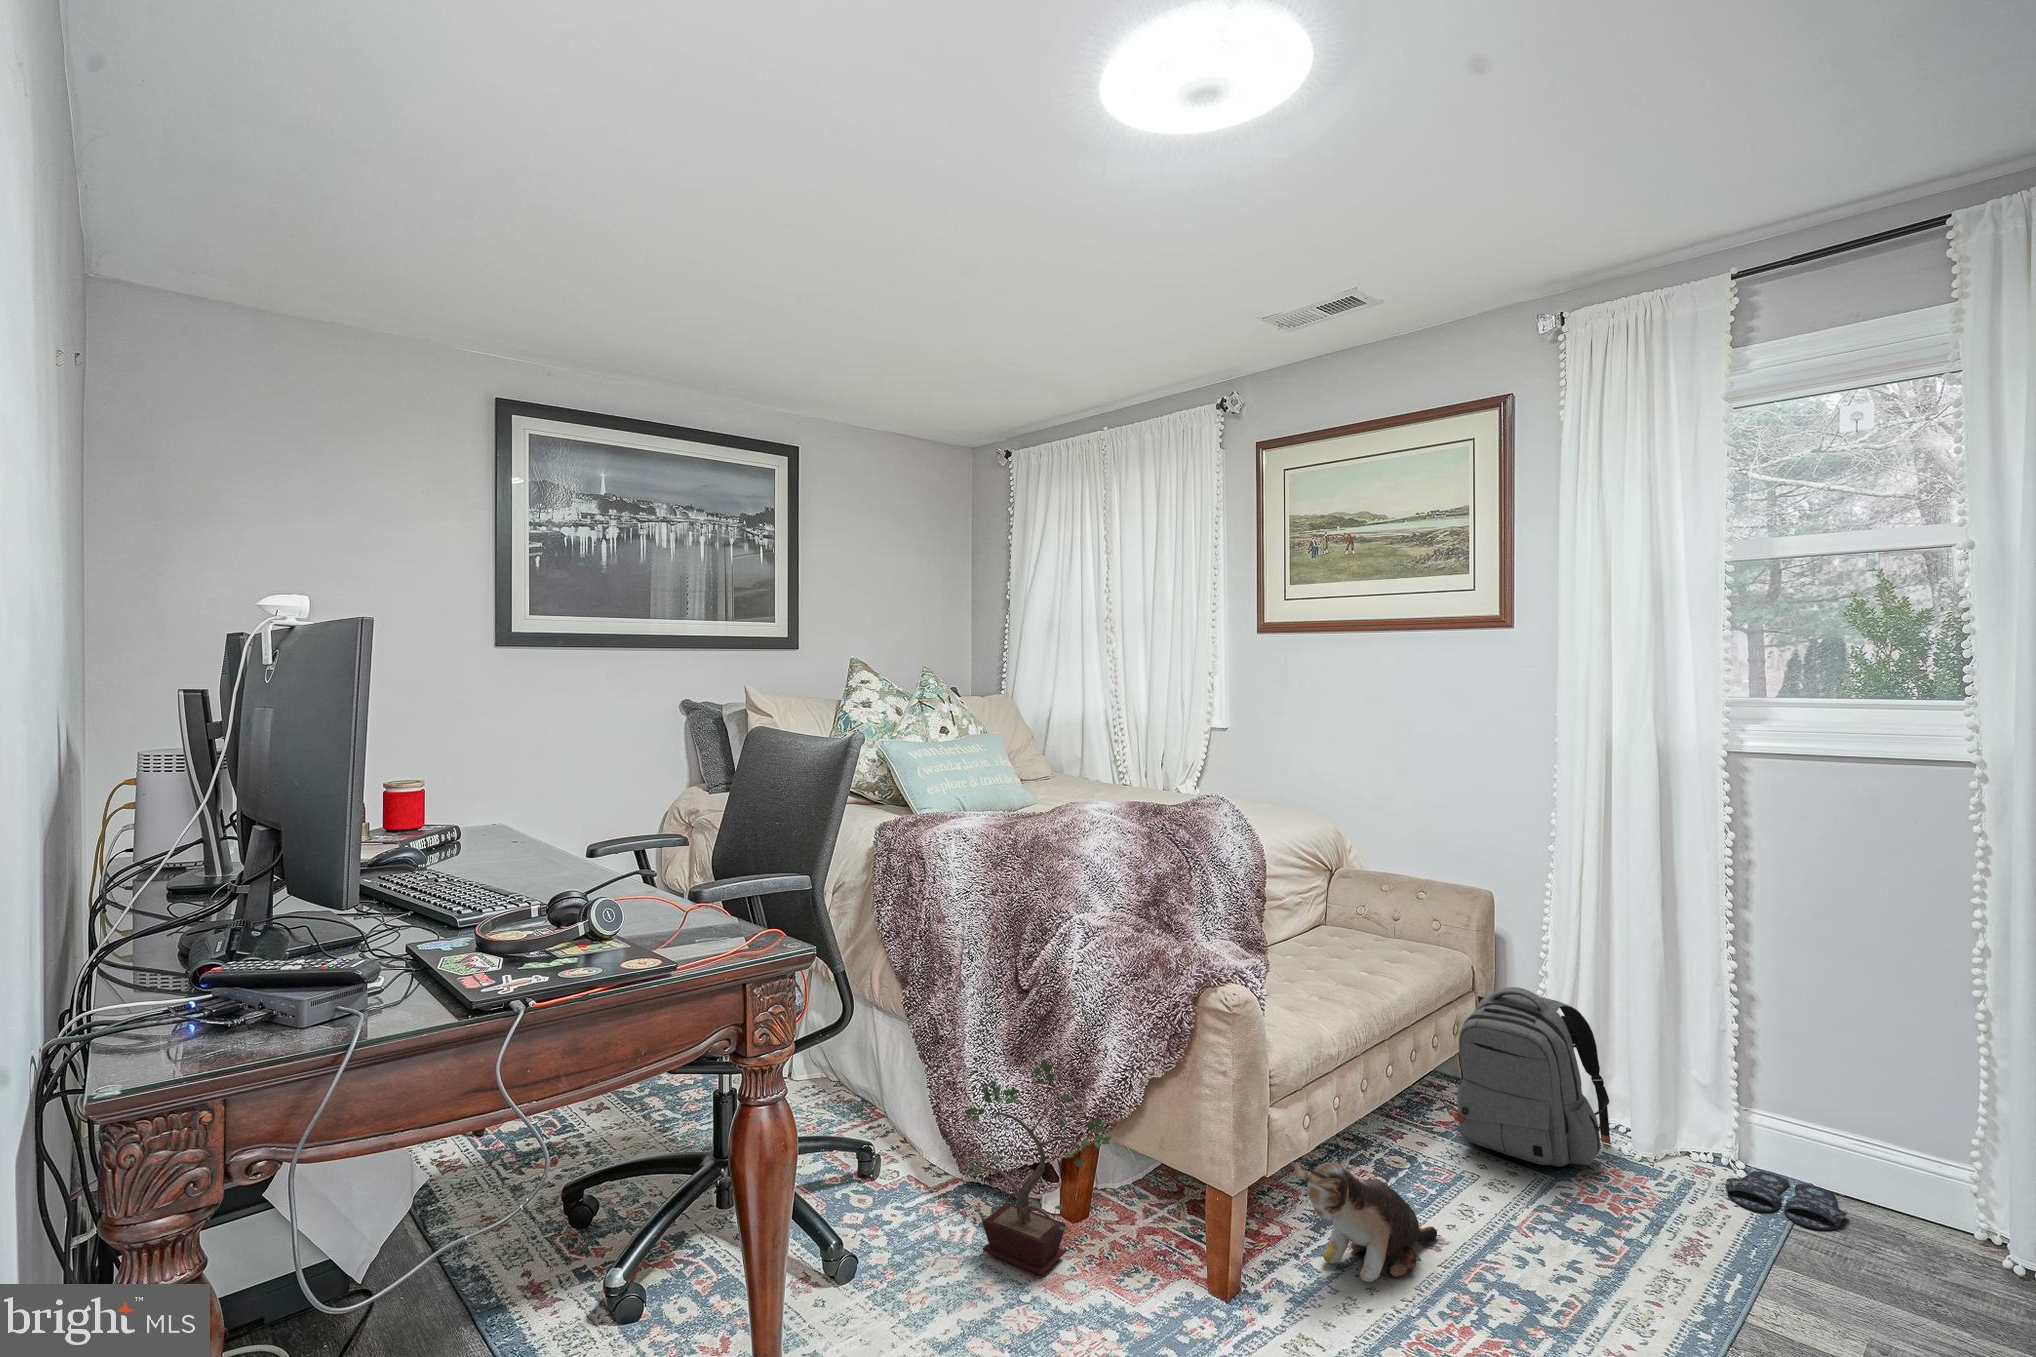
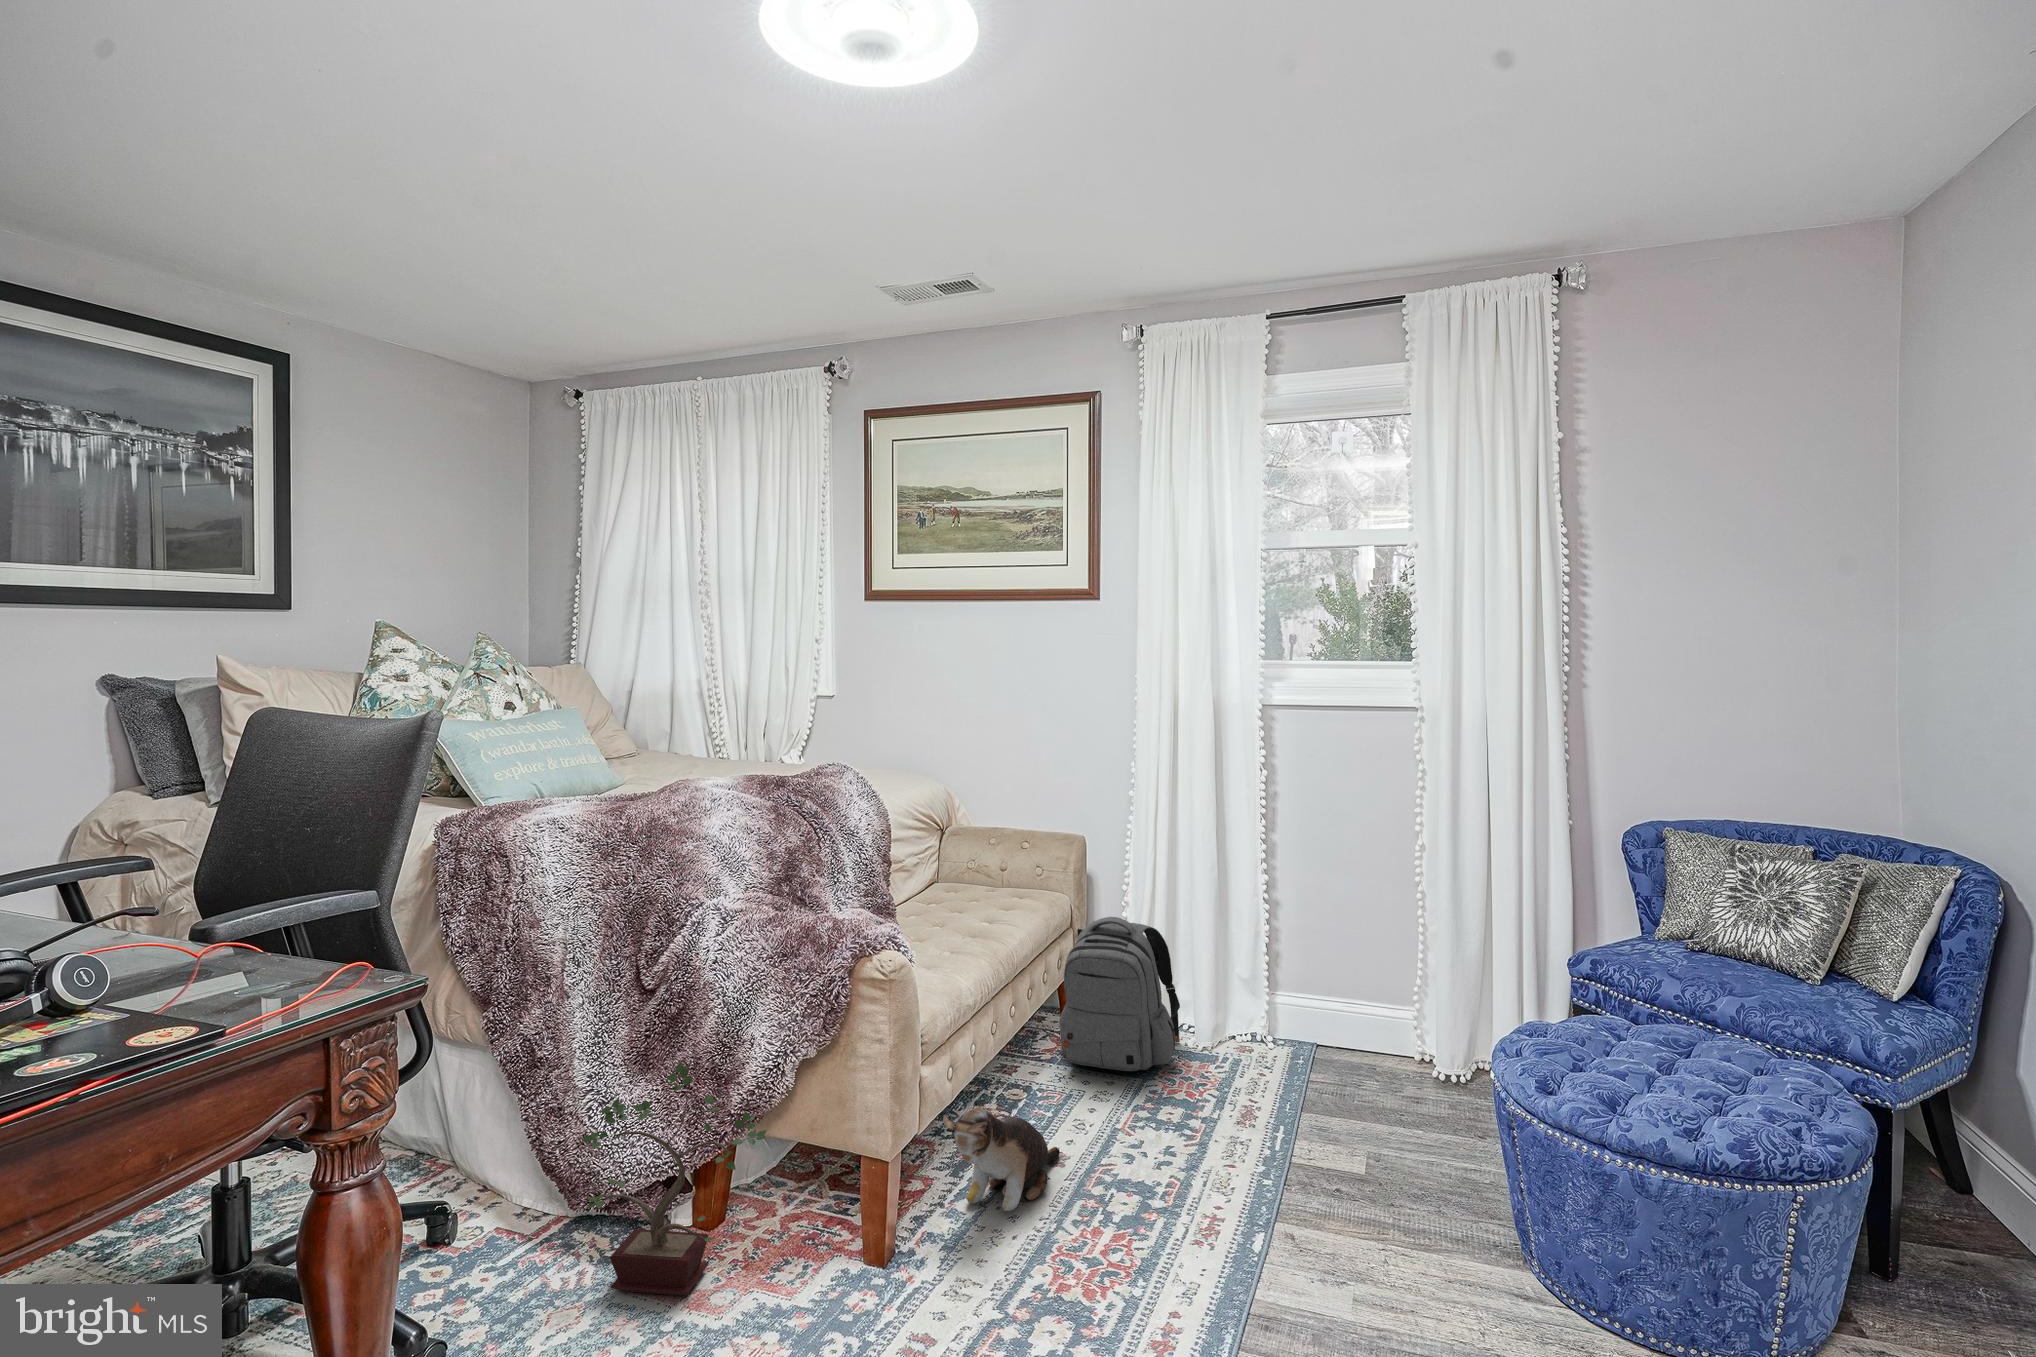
slippers: present [1726,1171,1847,1230] -> none [1264,1041,1344,1079]

